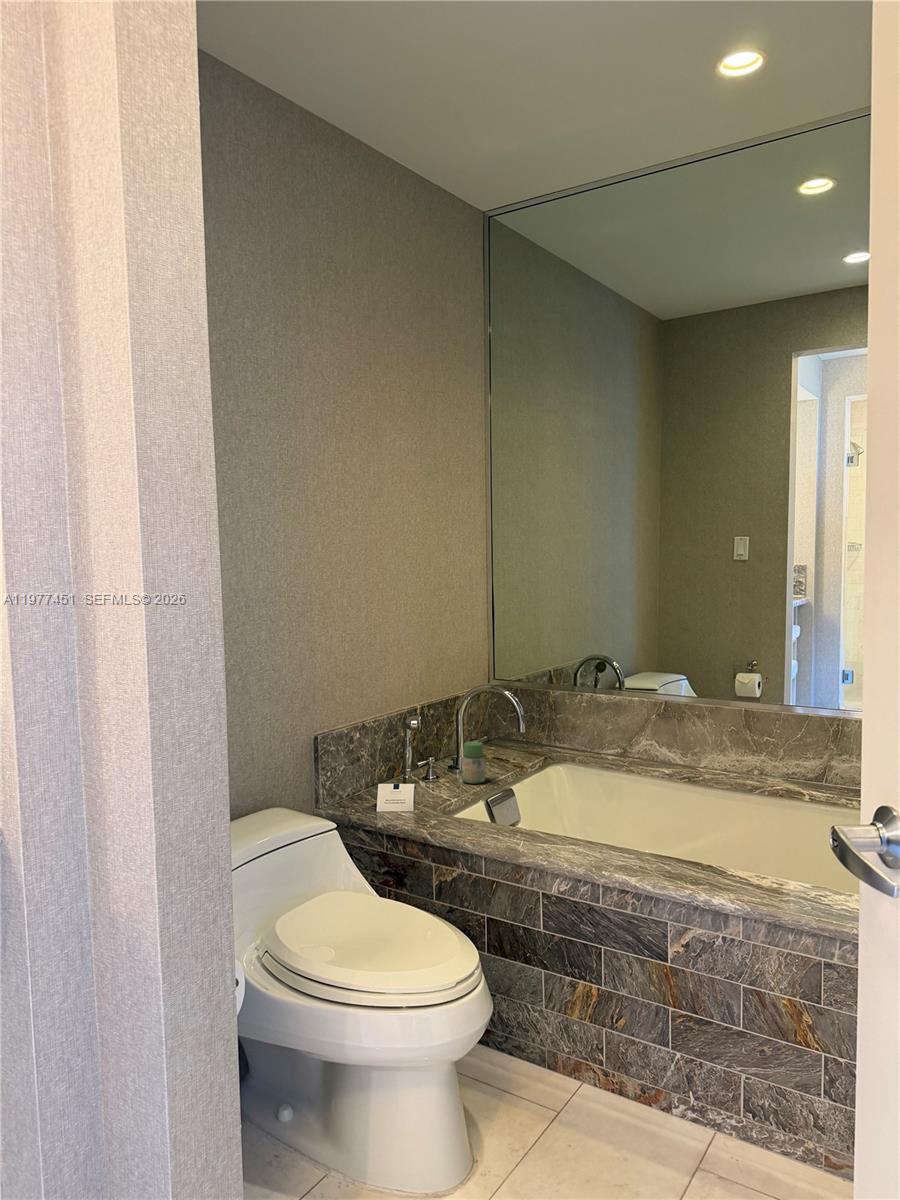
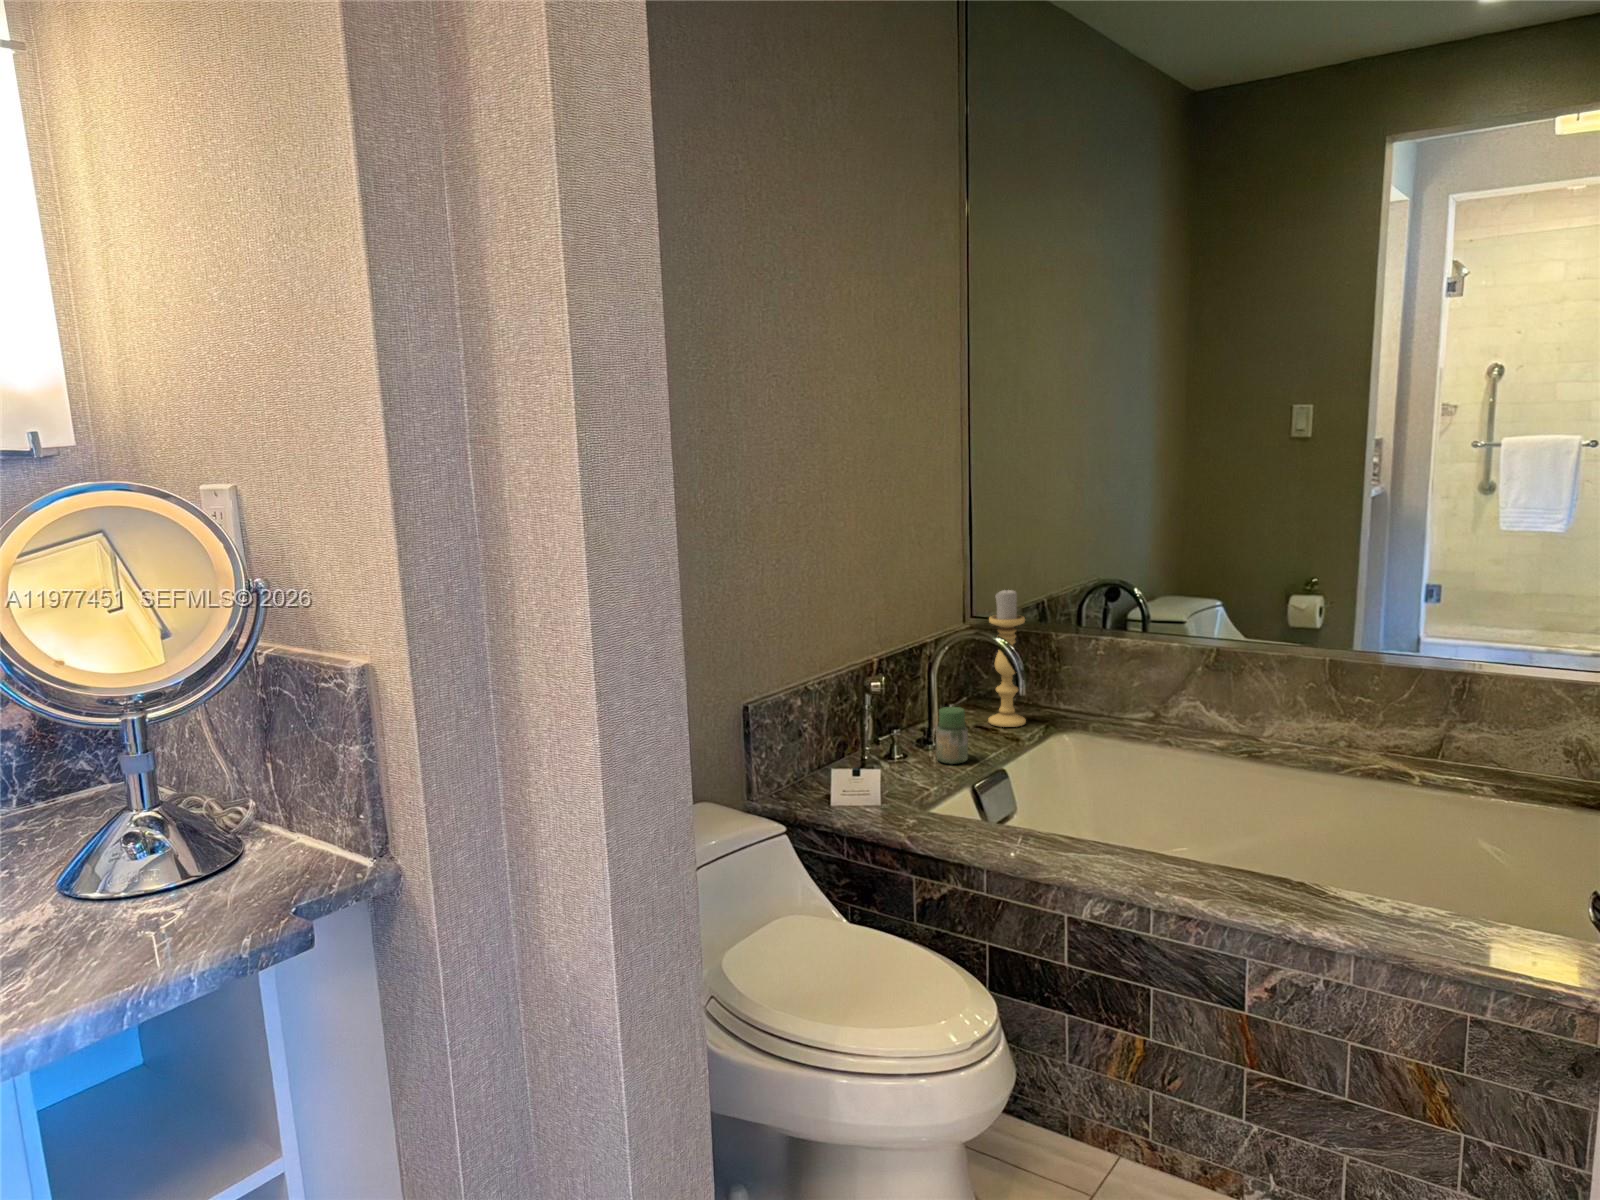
candle holder: none [505,657,532,759] -> present [988,589,1026,727]

